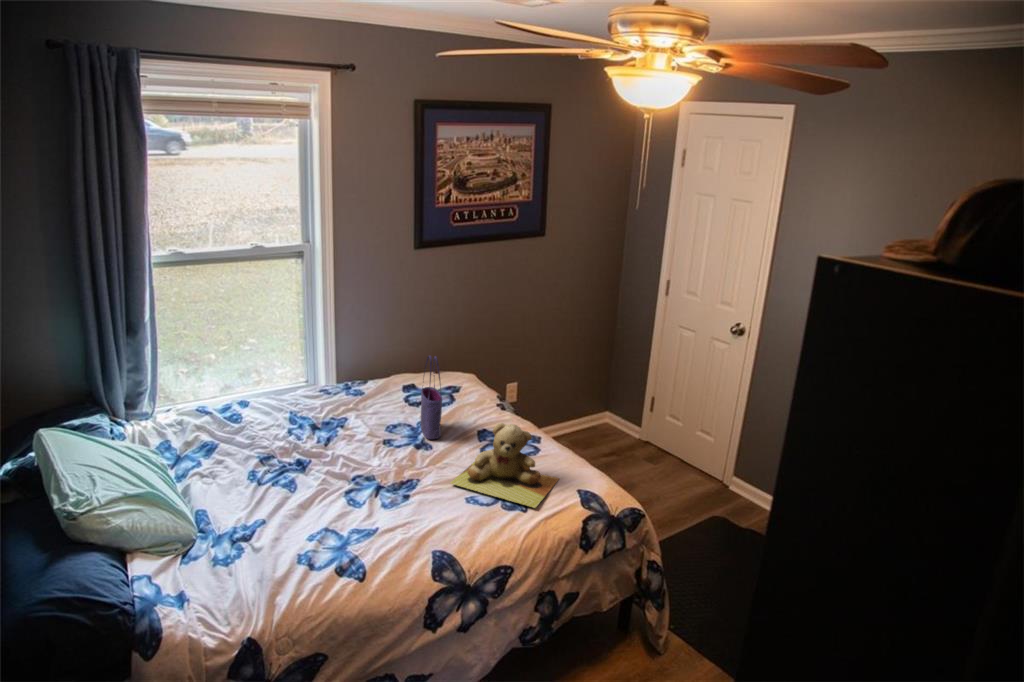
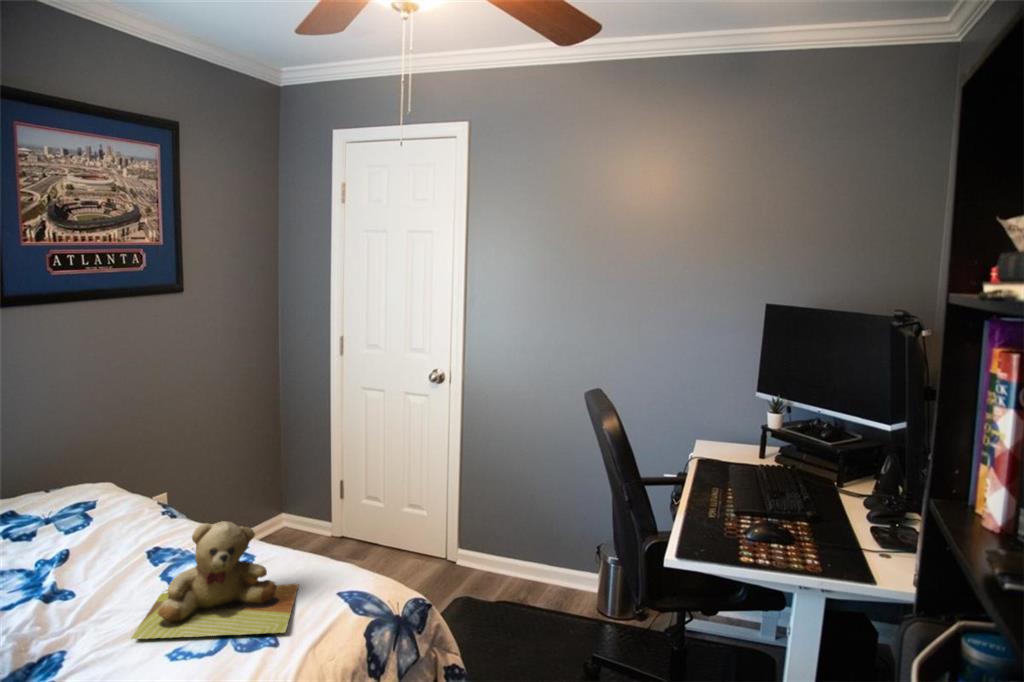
tote bag: present [421,356,442,439] -> none [41,449,86,584]

